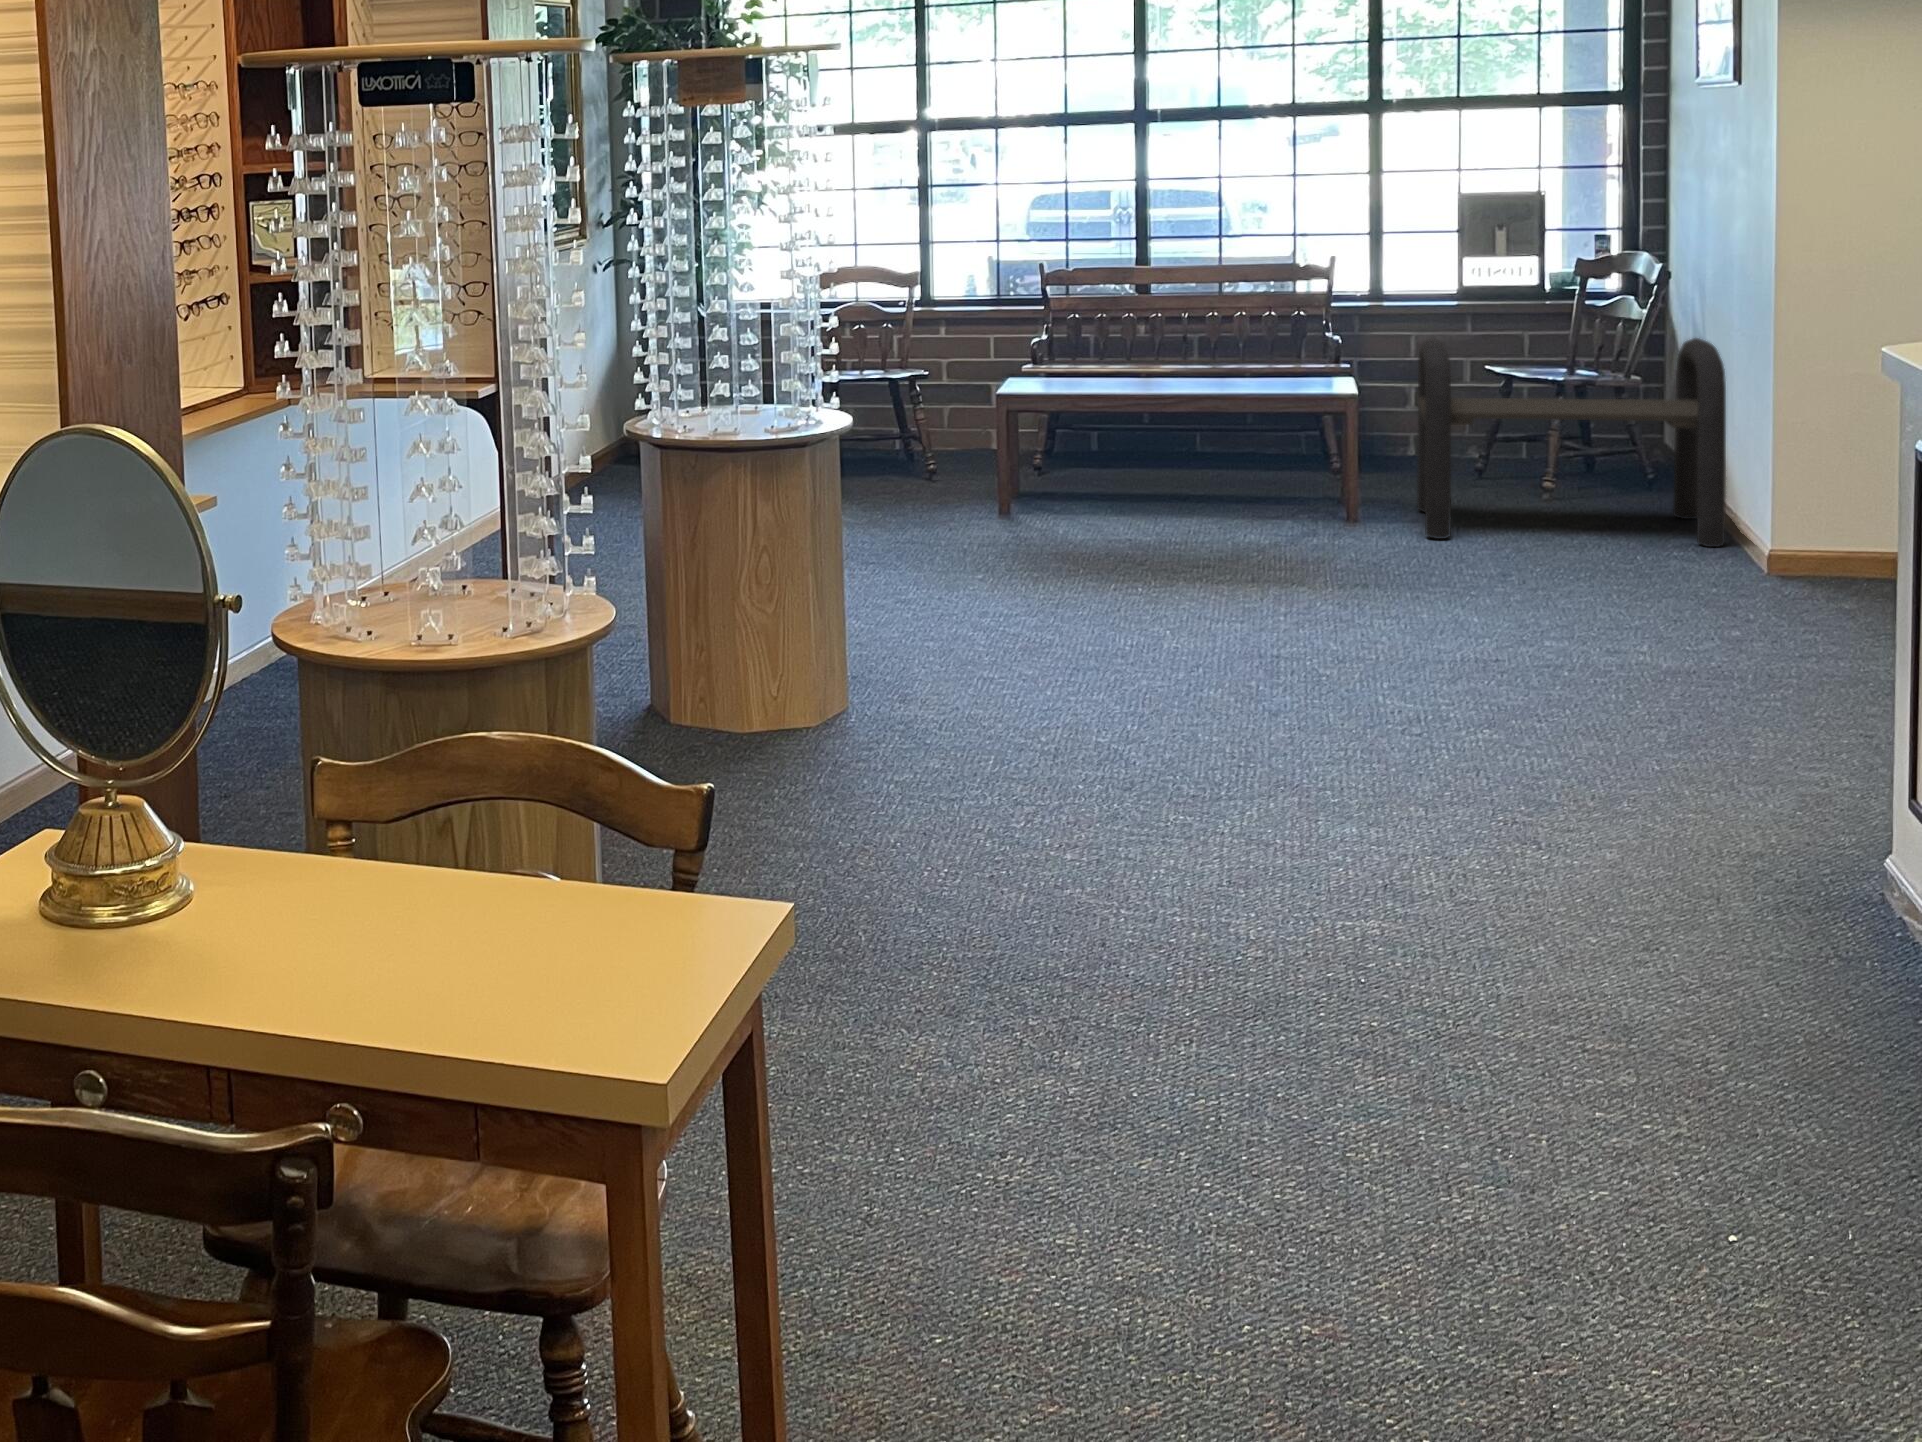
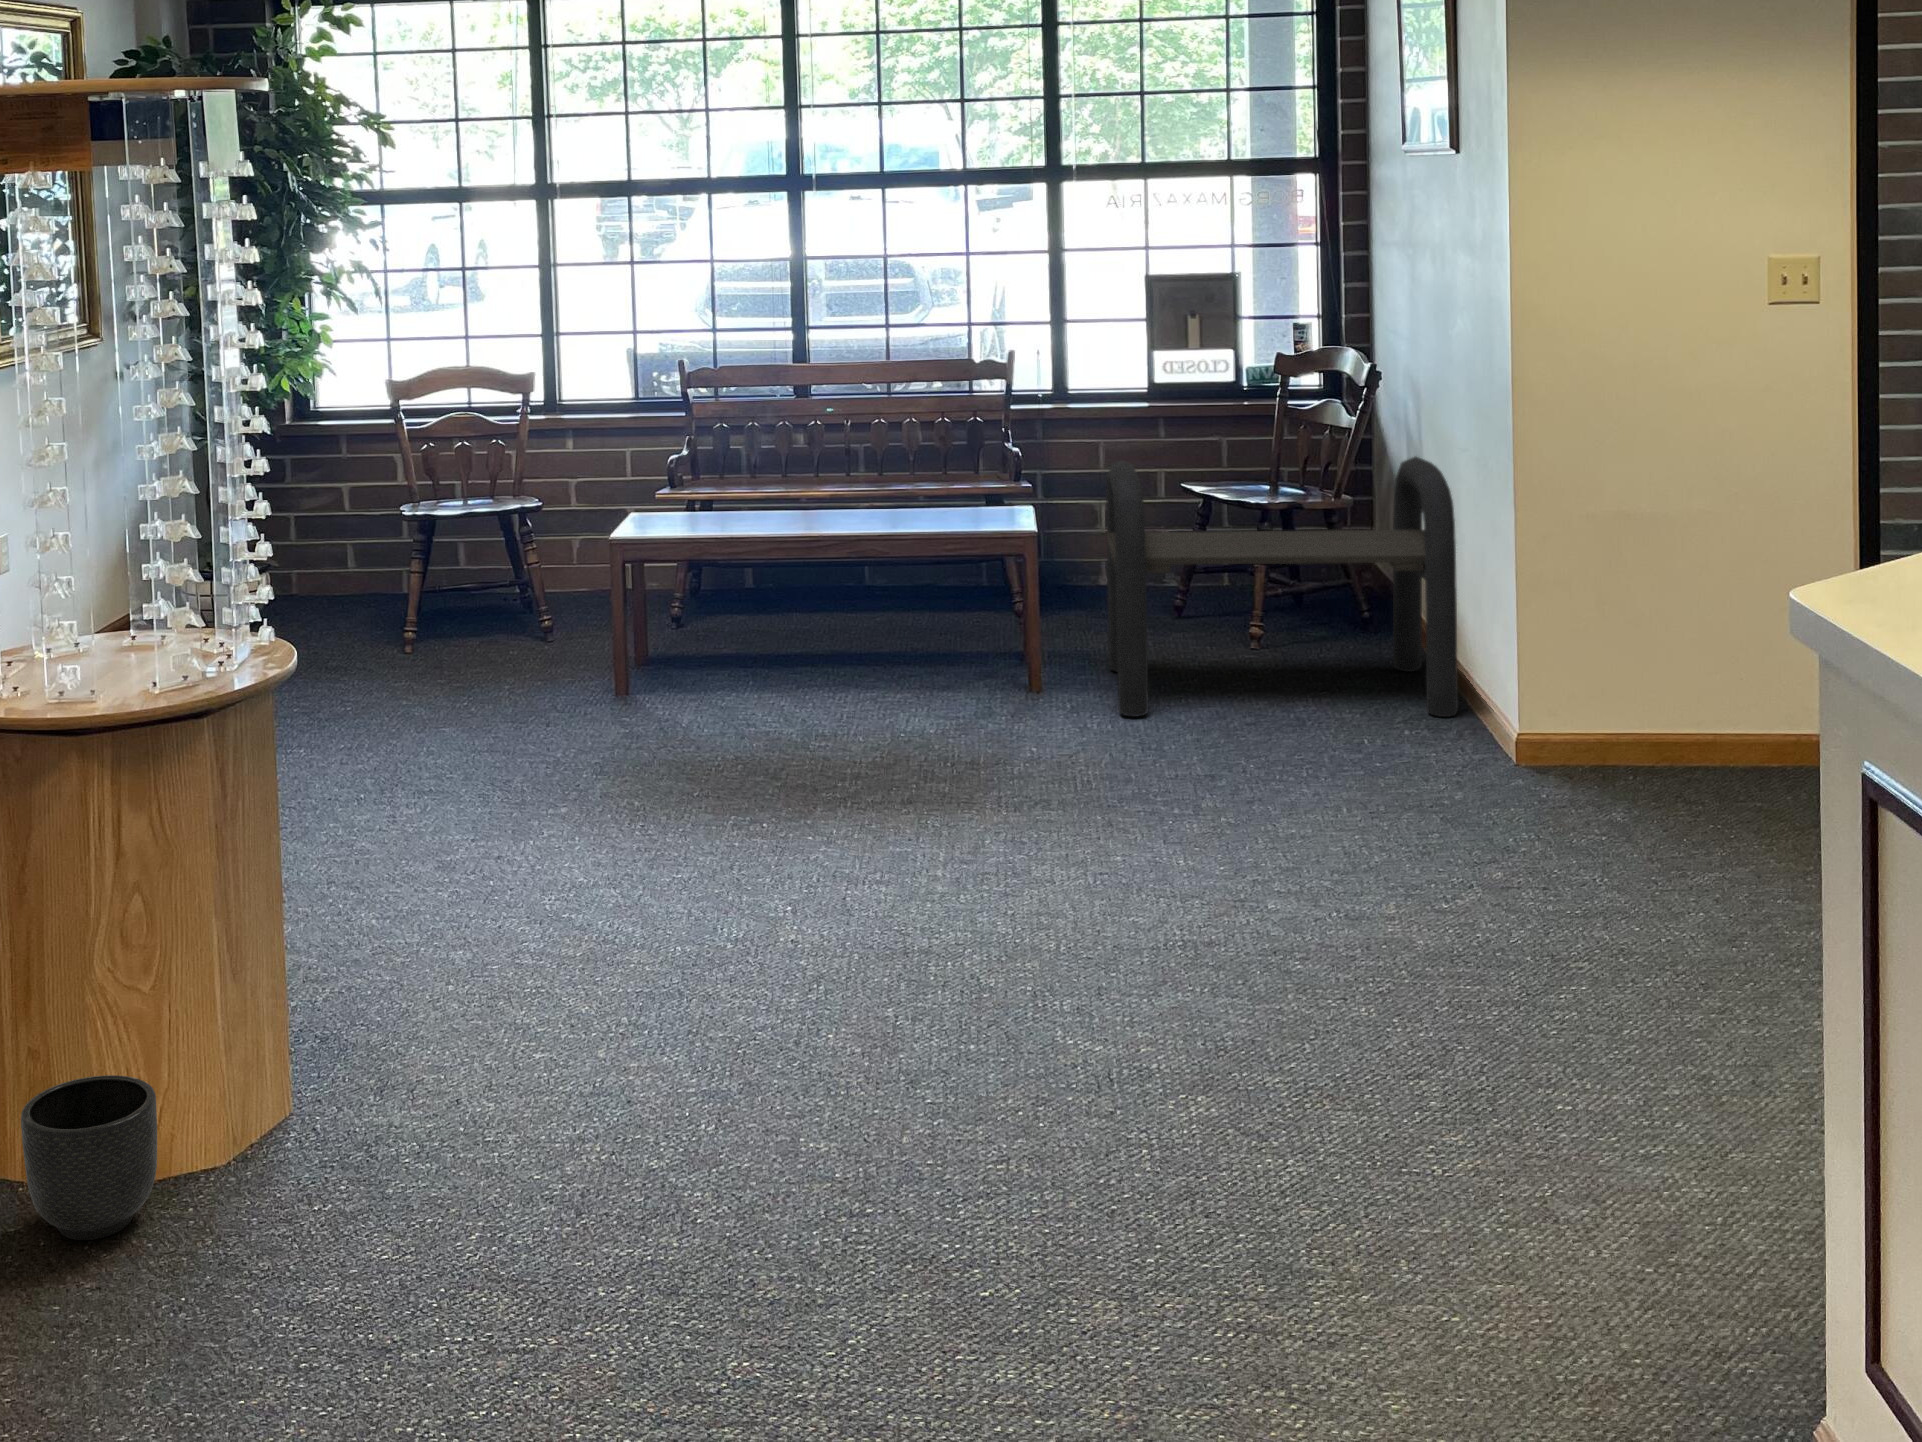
planter: none [710,657,789,746] -> present [21,1075,157,1240]

